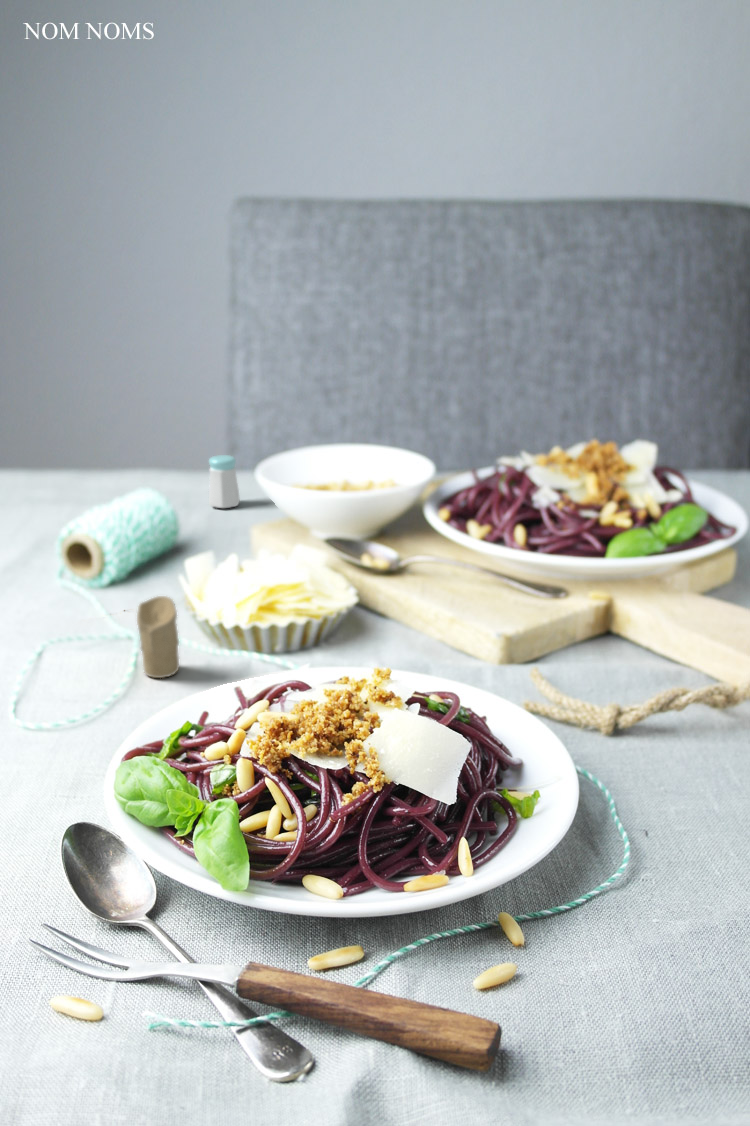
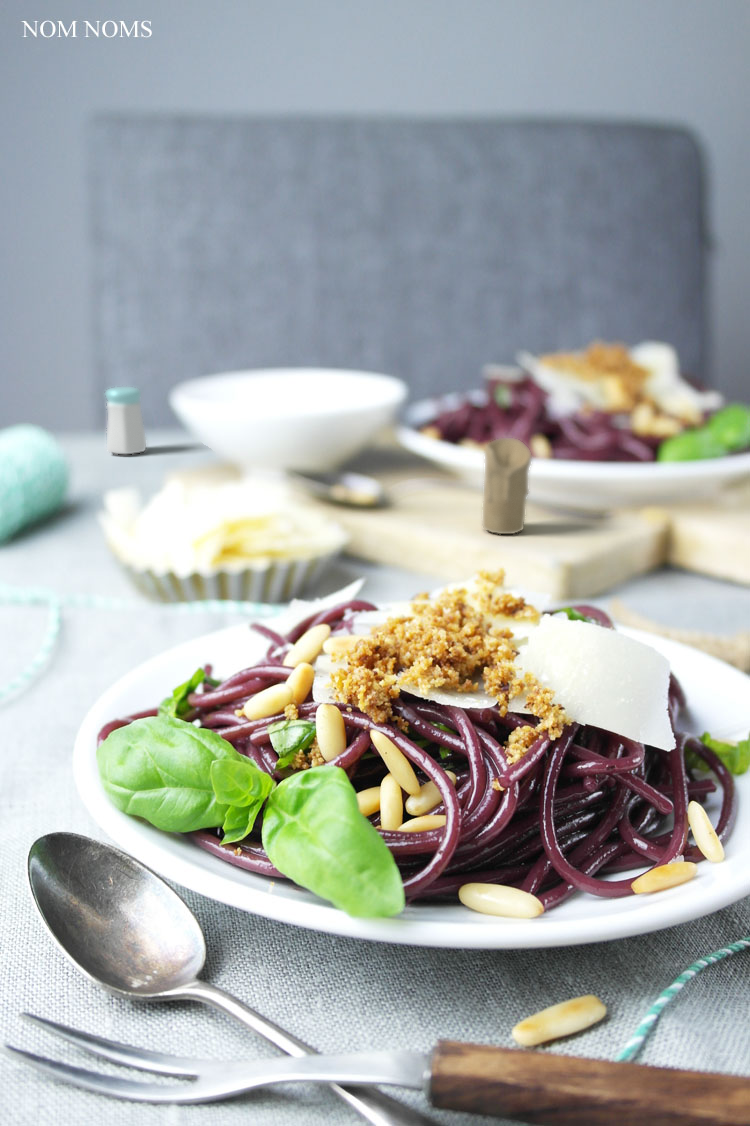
candle: present [137,596,179,678] -> present [483,438,532,534]

